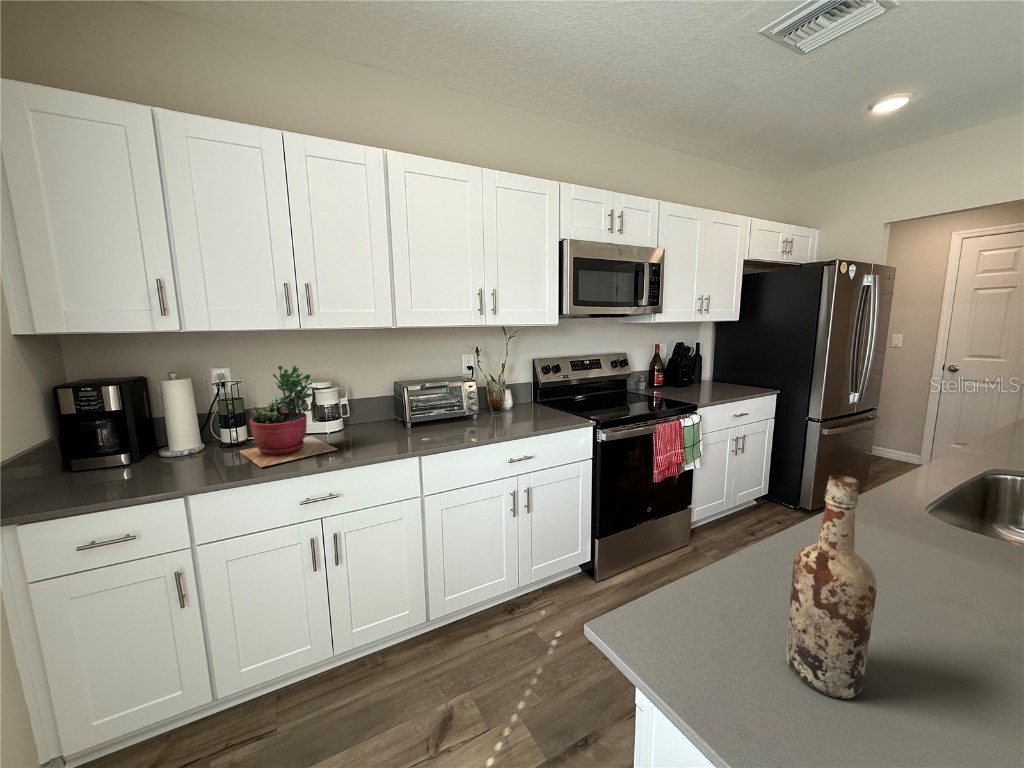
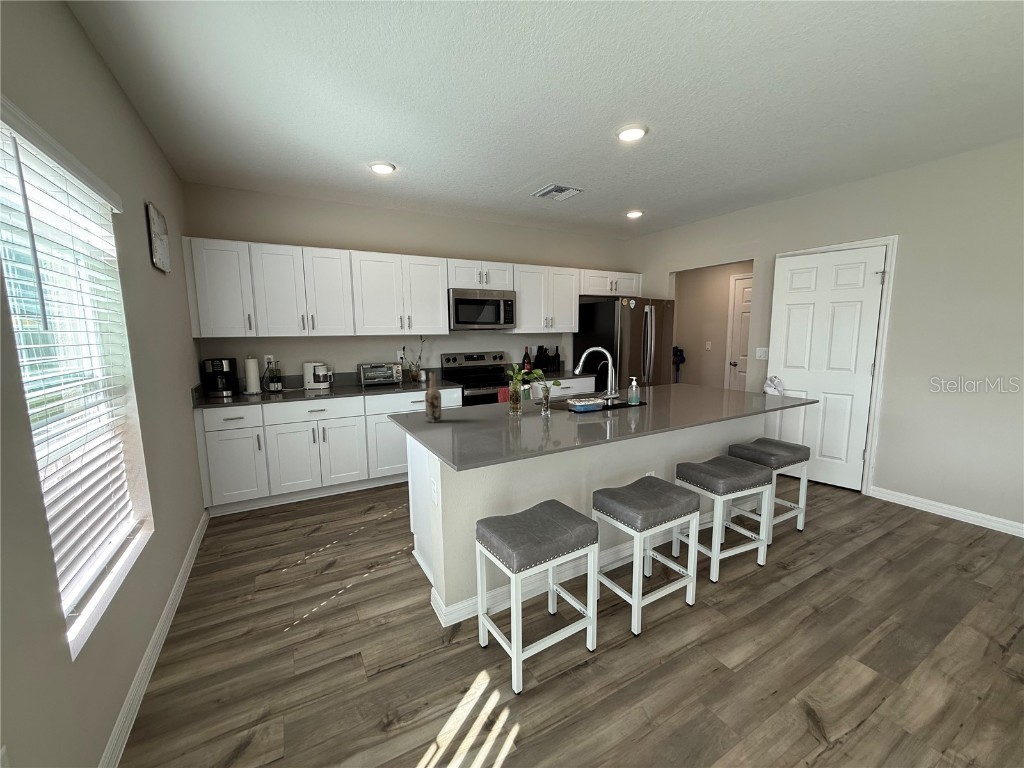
succulent plant: present [240,365,338,467] -> none [280,353,325,396]

